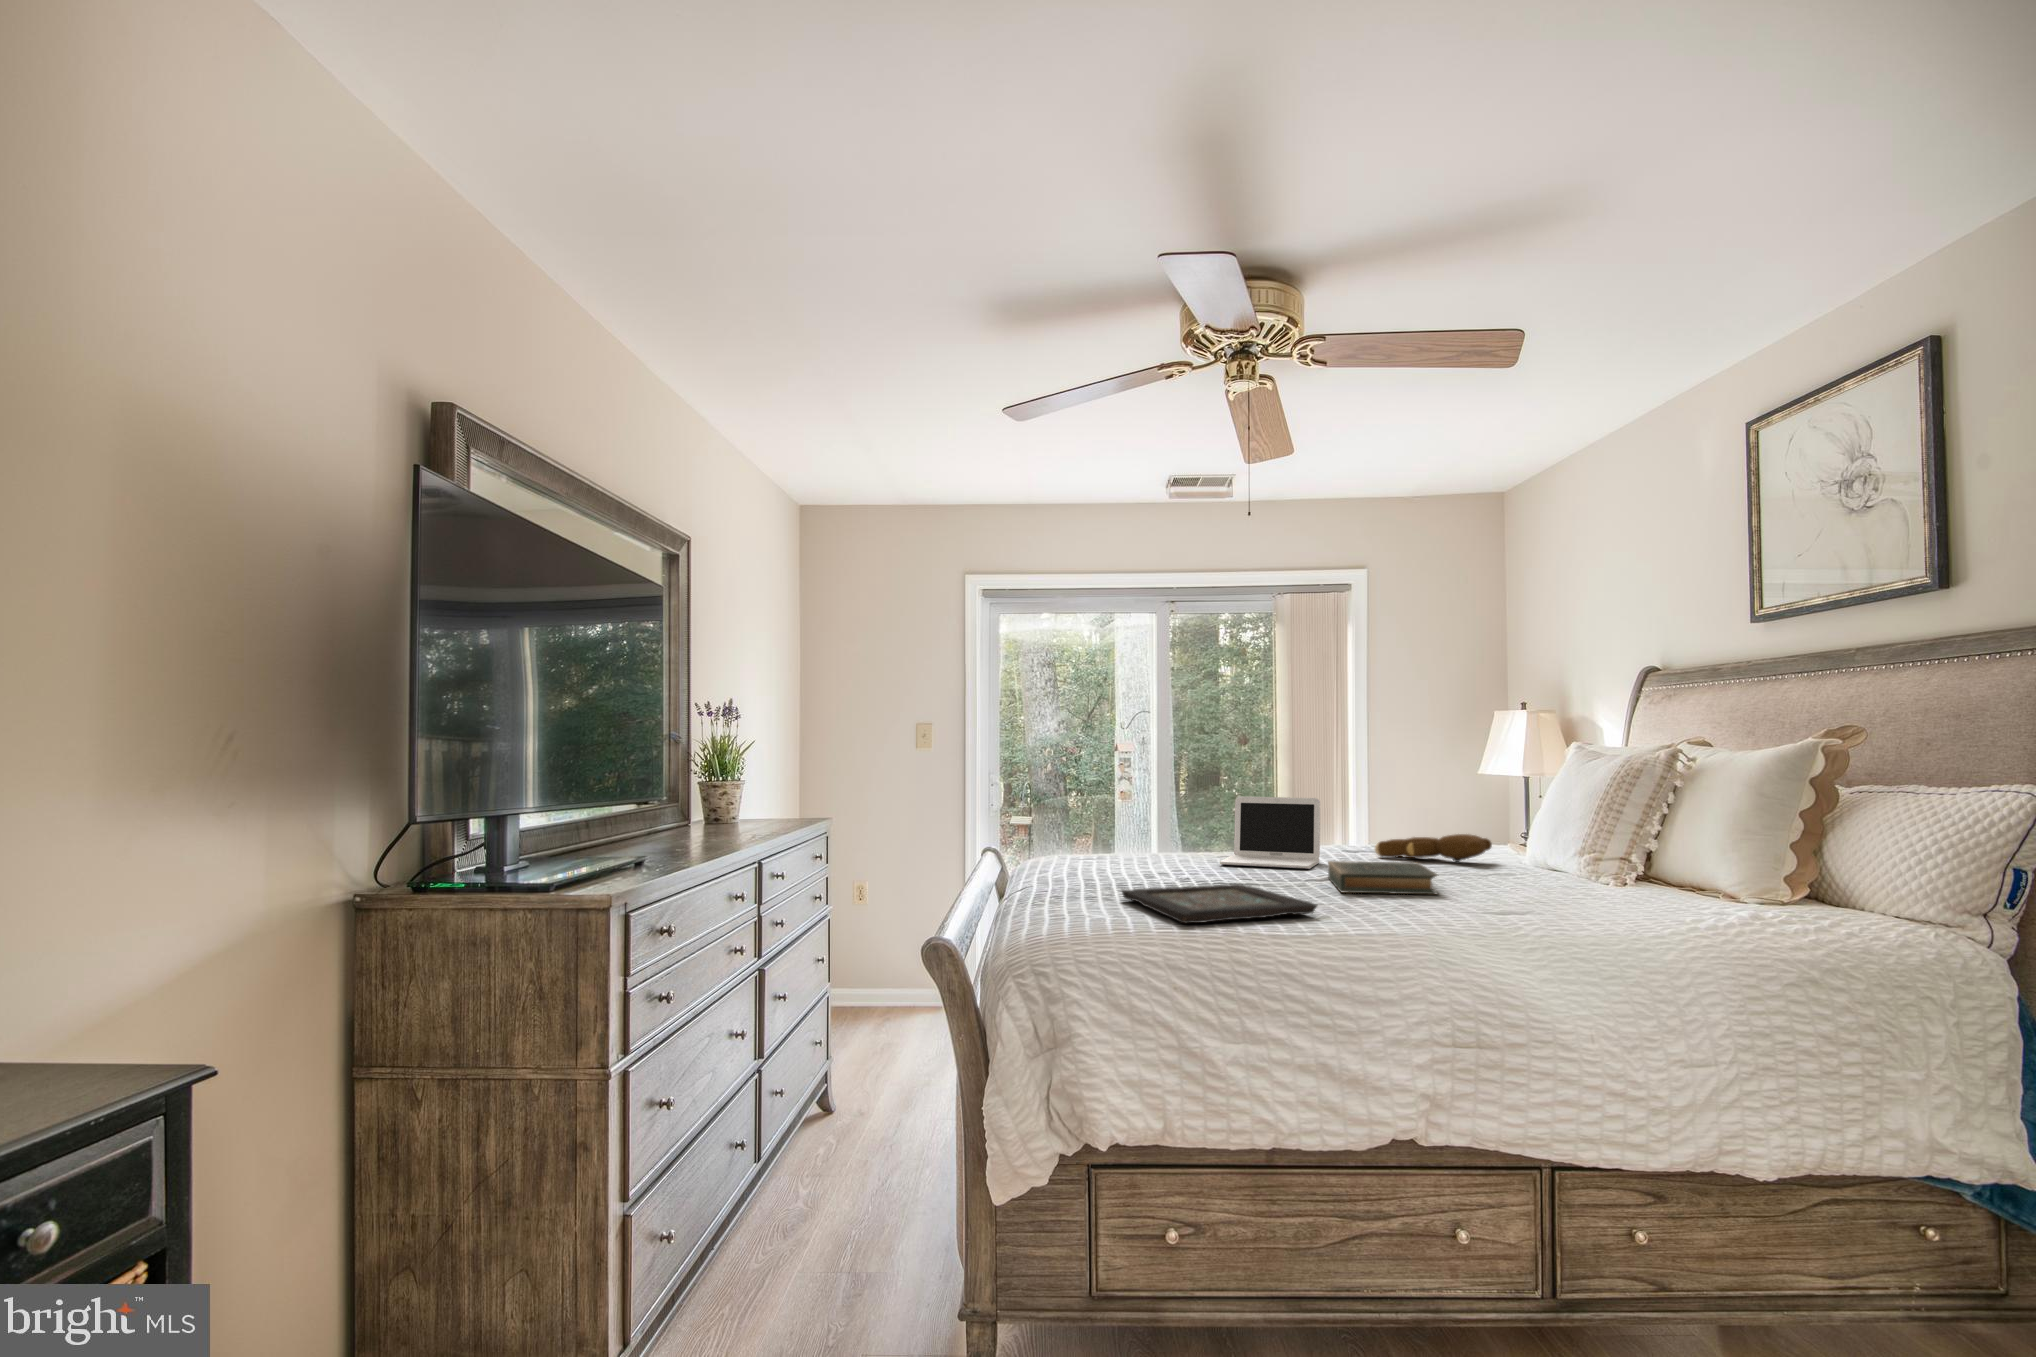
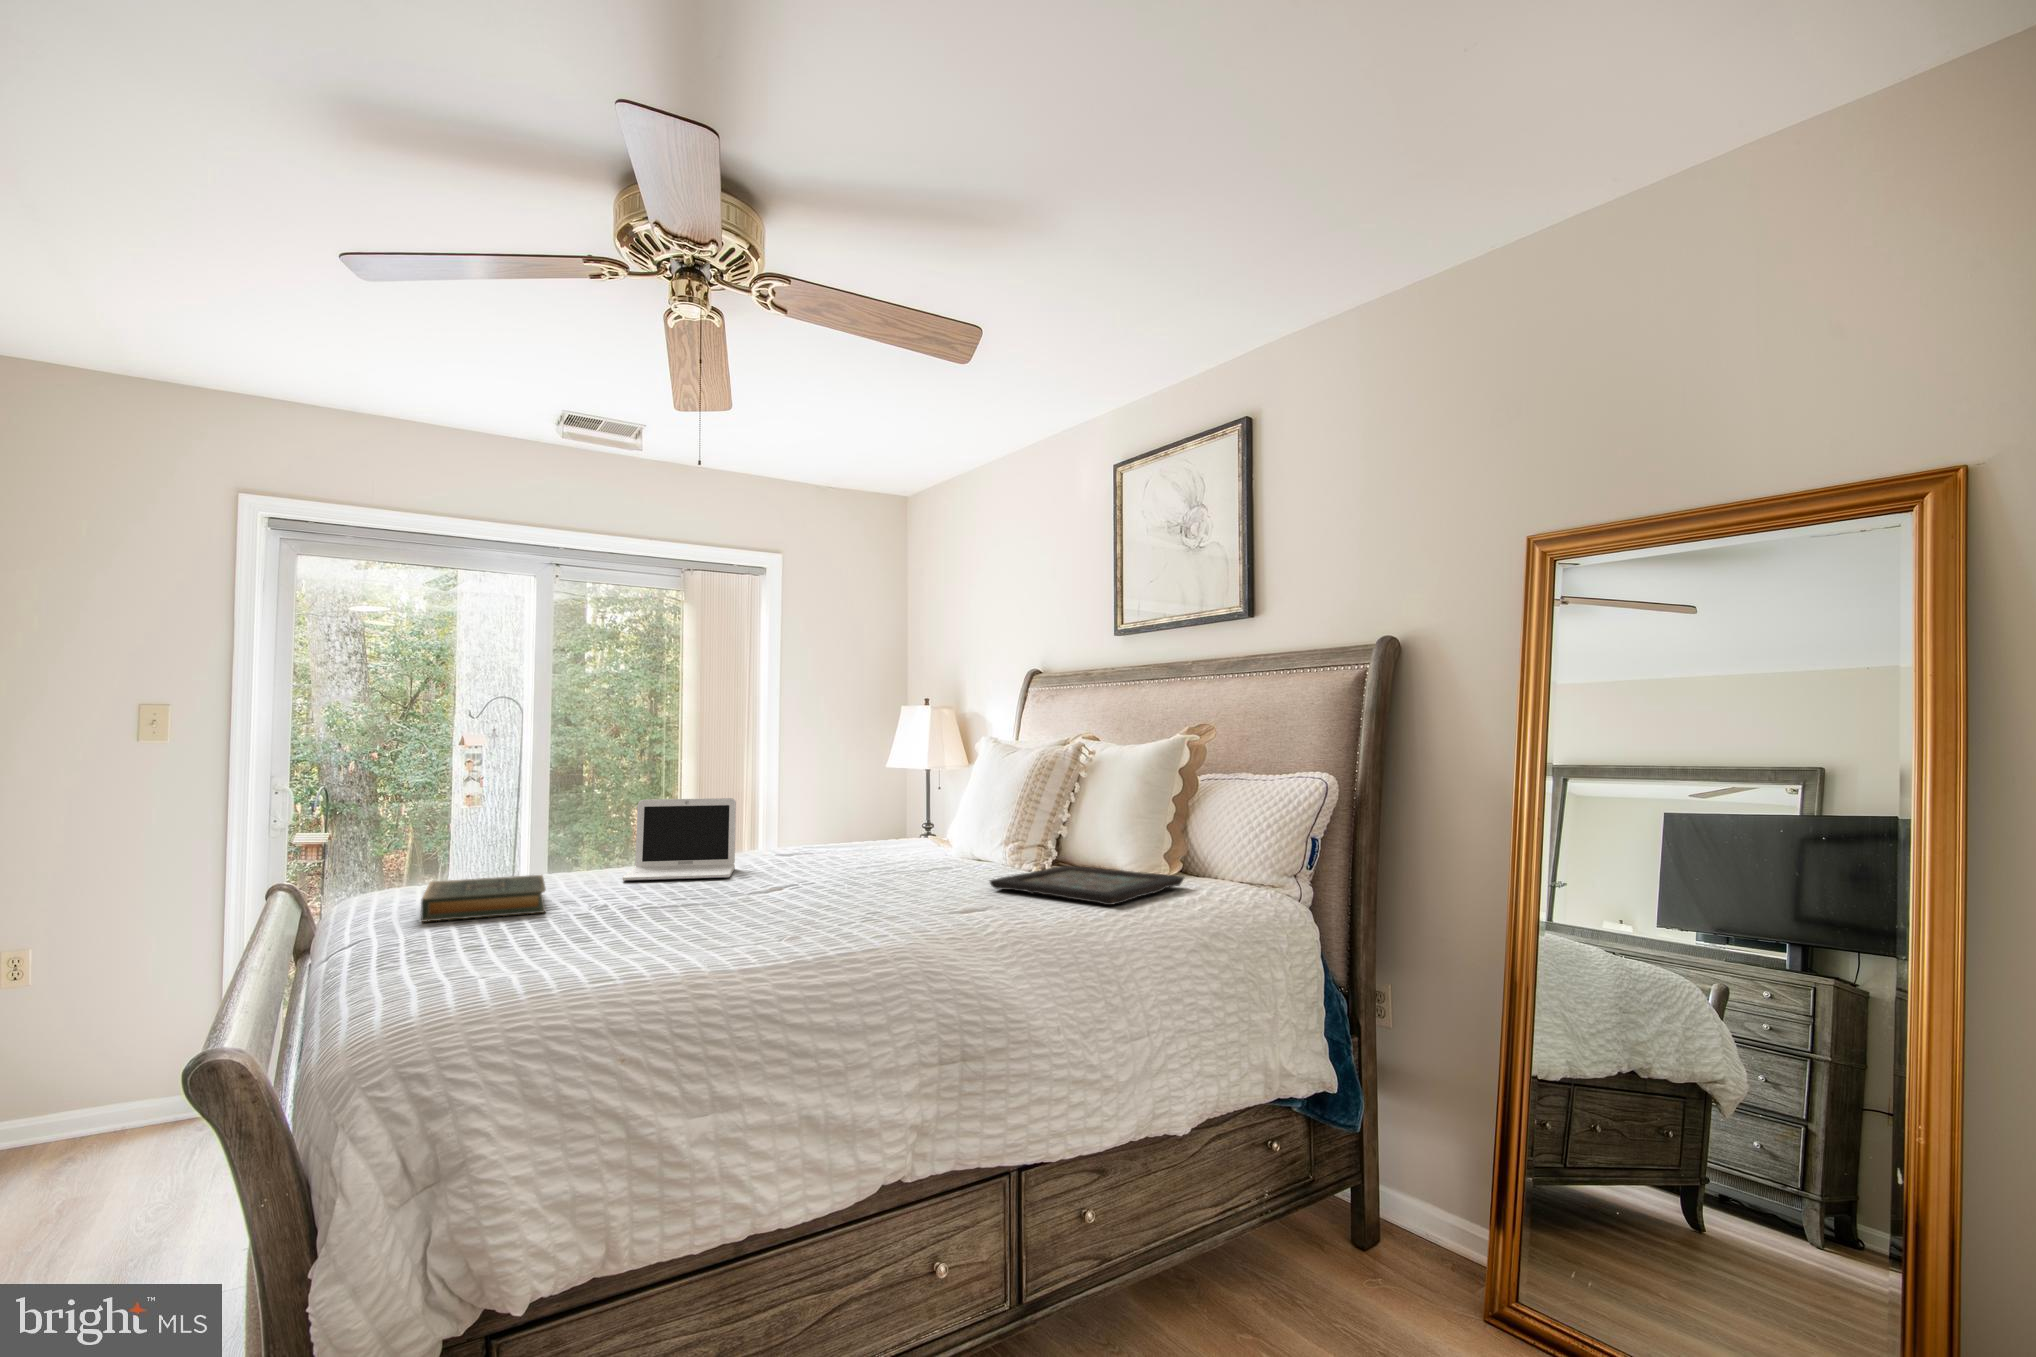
teddy bear: present [1375,834,1492,862] -> none [788,829,903,857]
hardback book: present [1328,861,1437,894] -> present [421,875,546,922]
decorative tray: present [1122,884,1317,923] -> present [990,866,1184,905]

